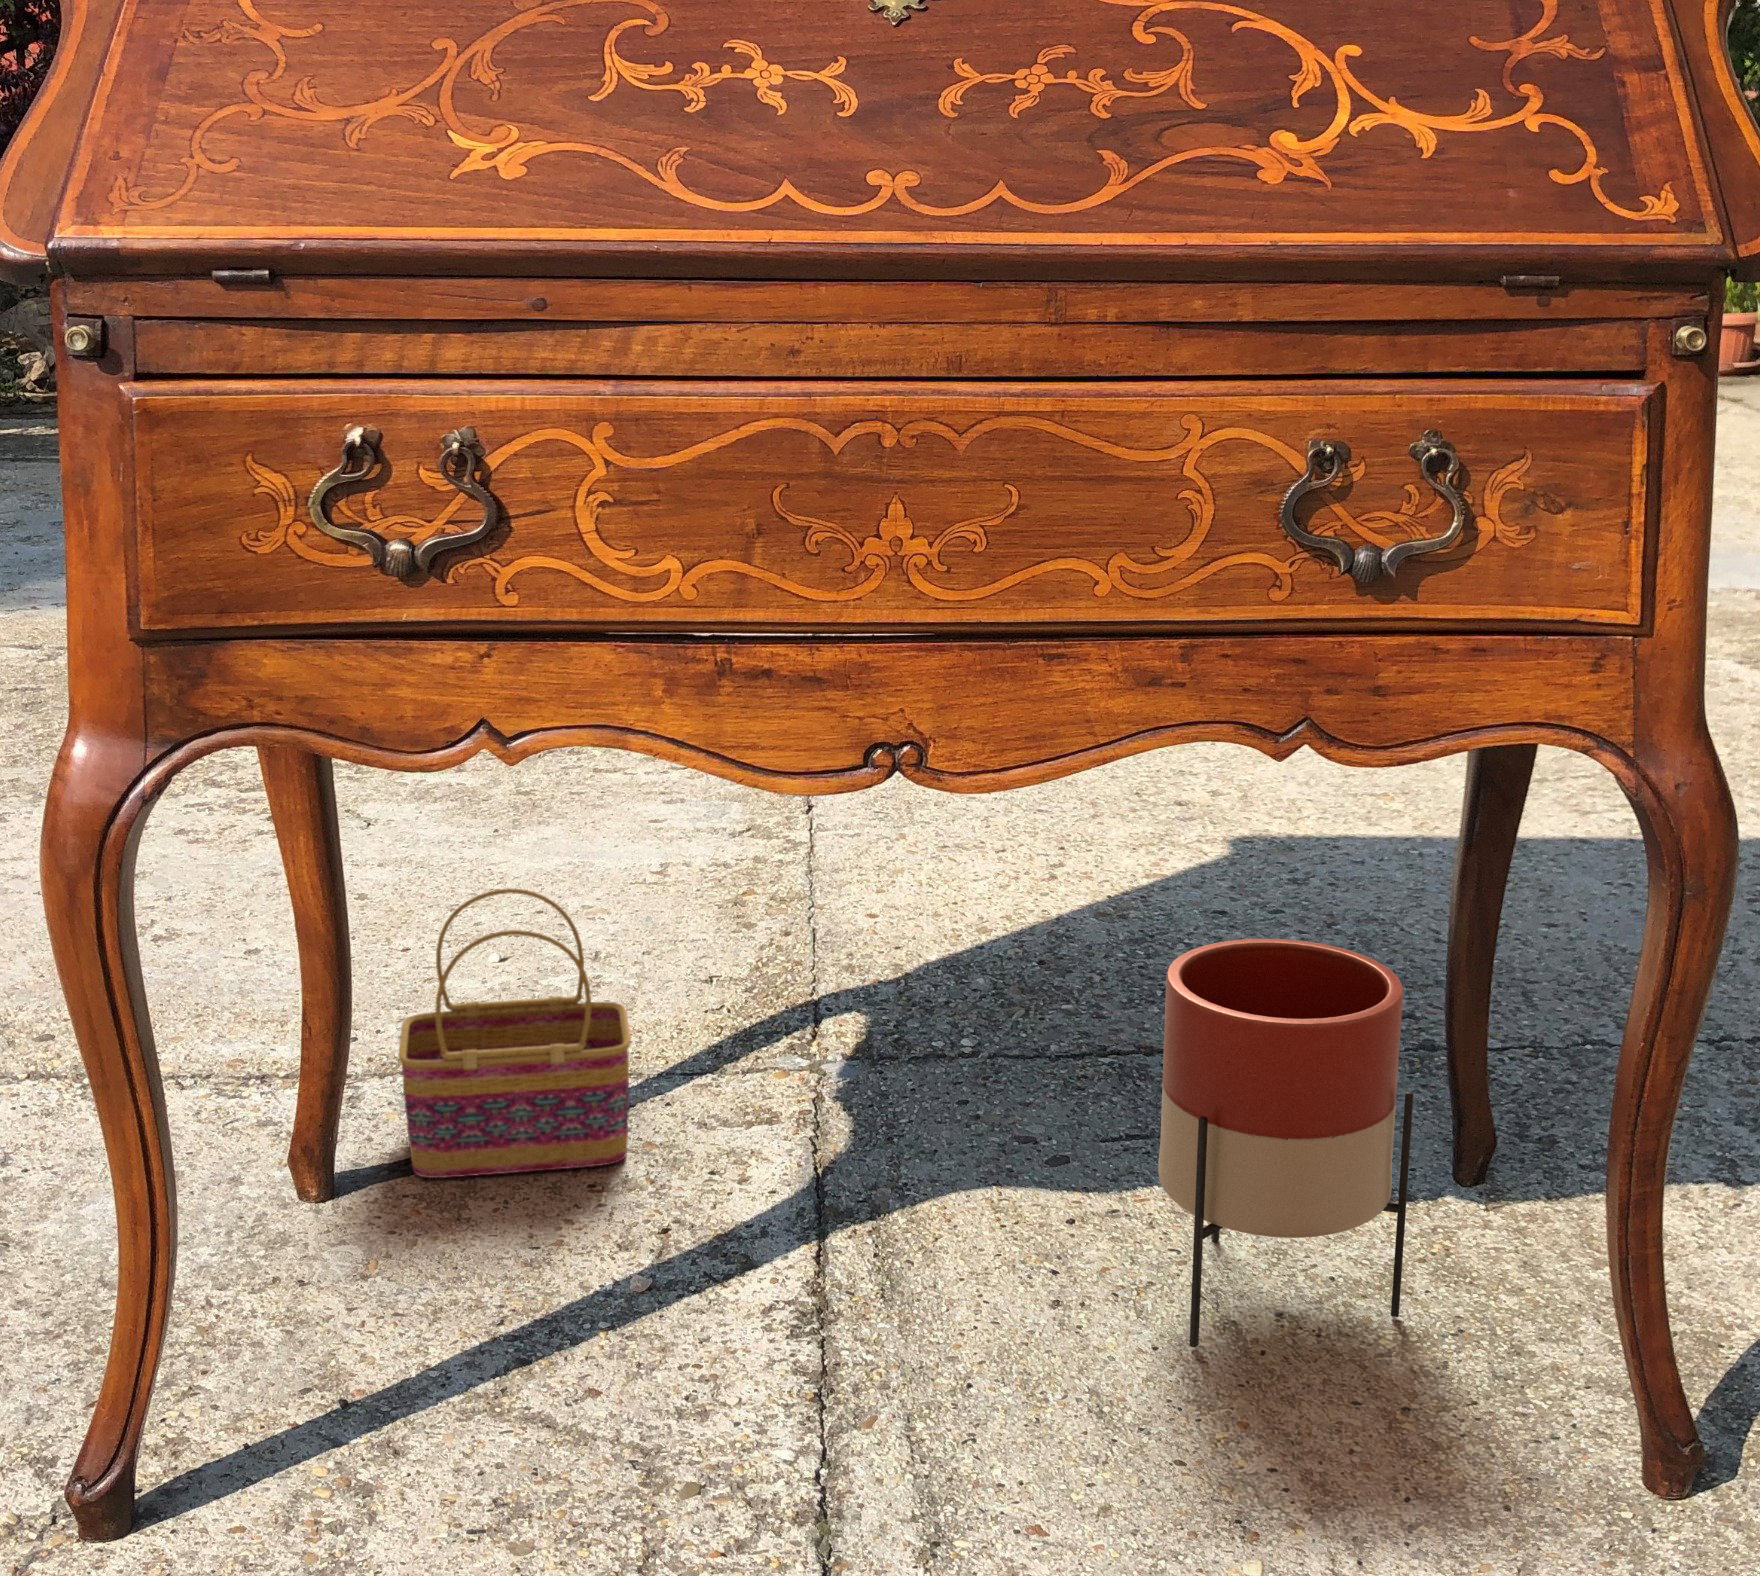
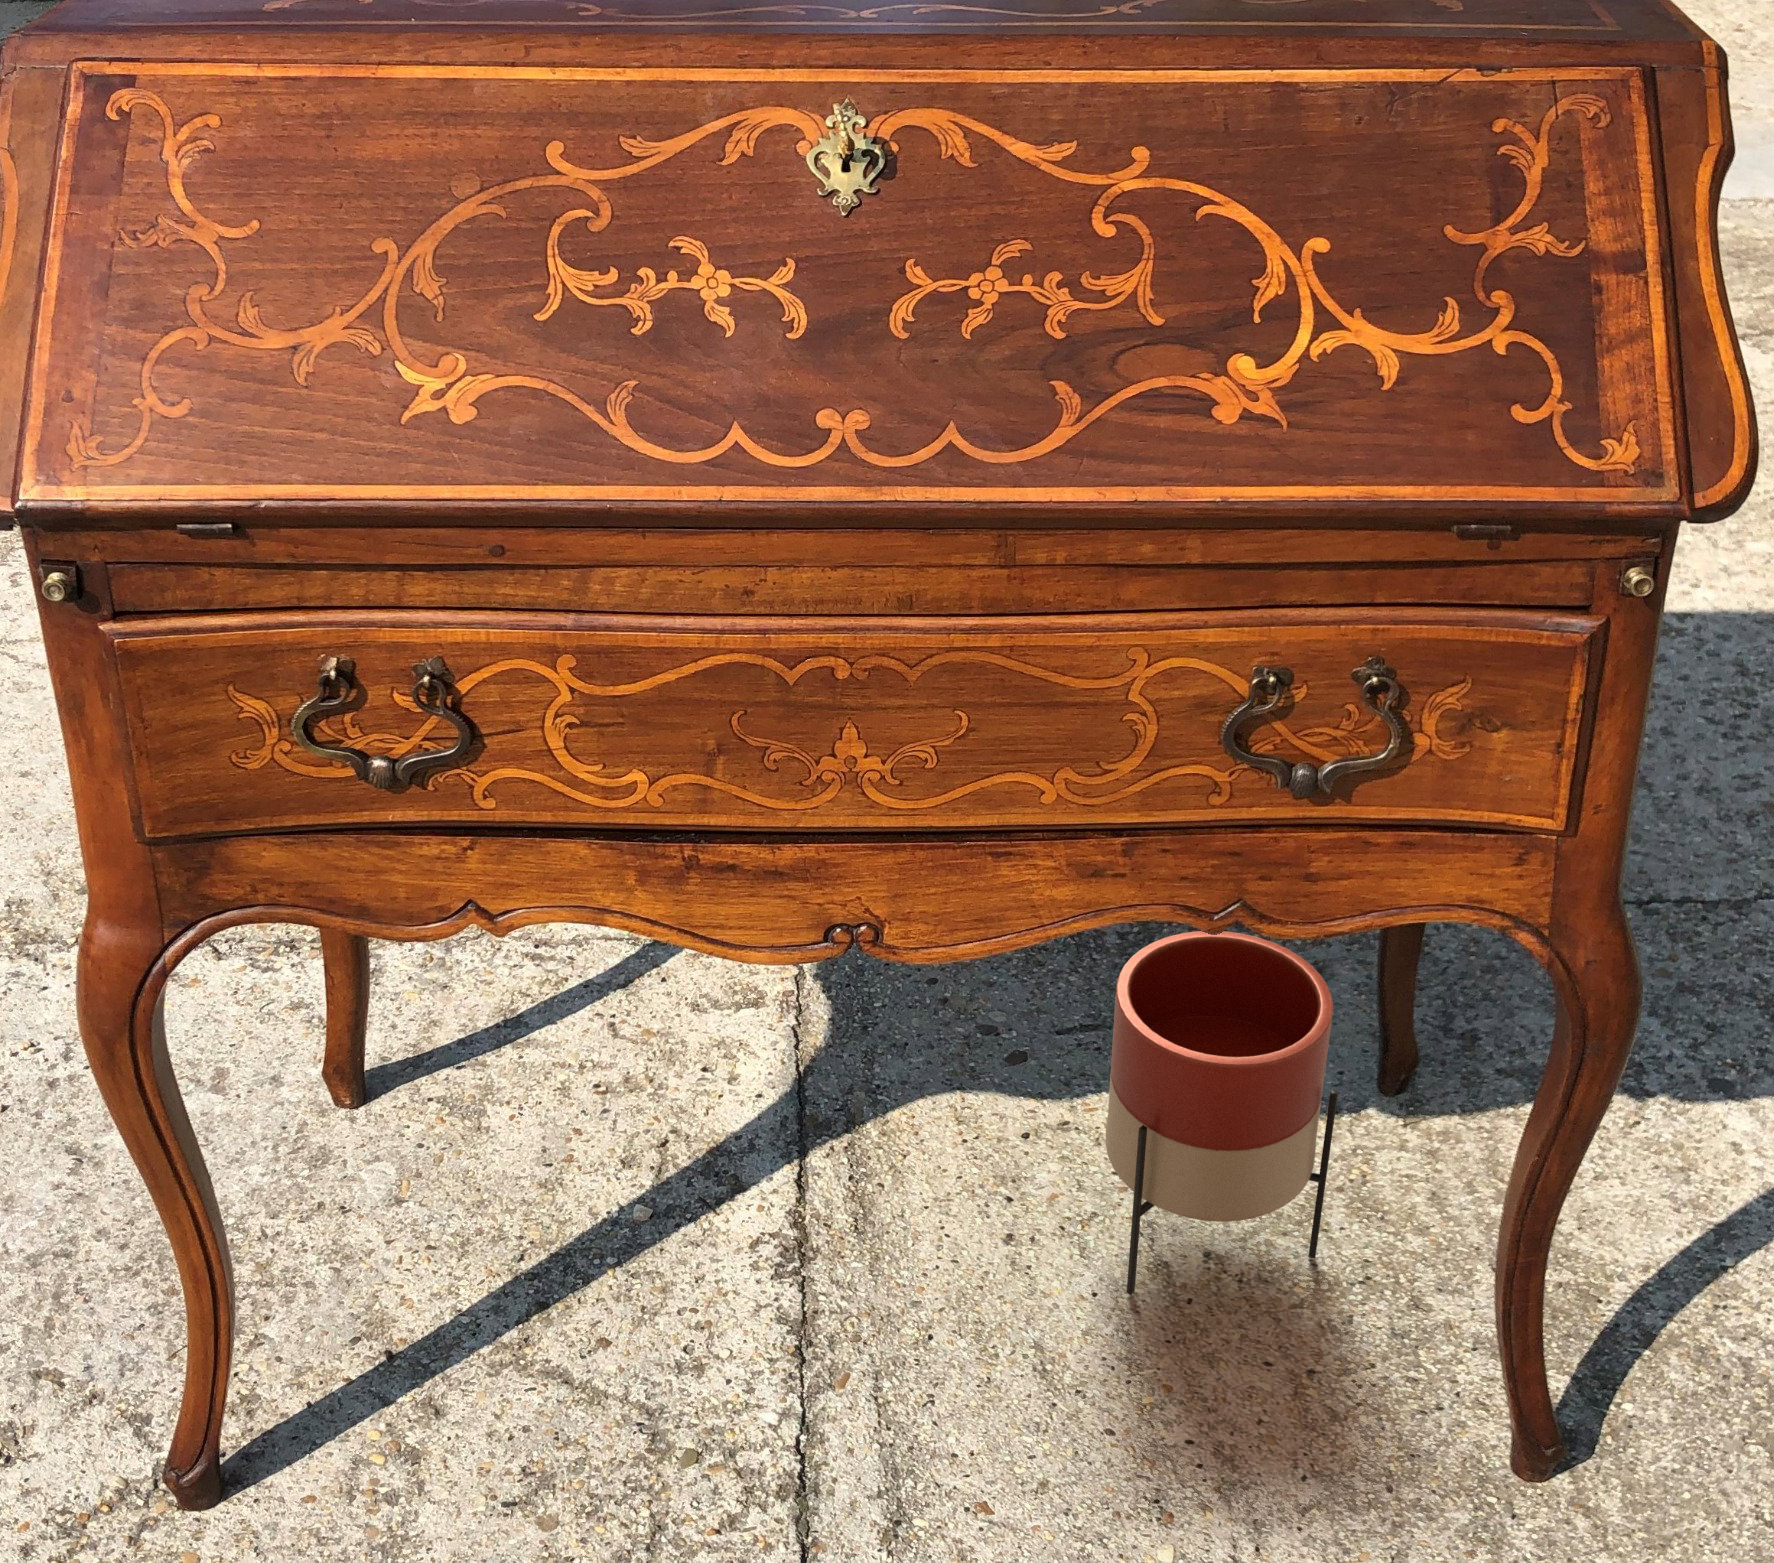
basket: present [398,888,631,1178] -> none [419,816,632,1078]

